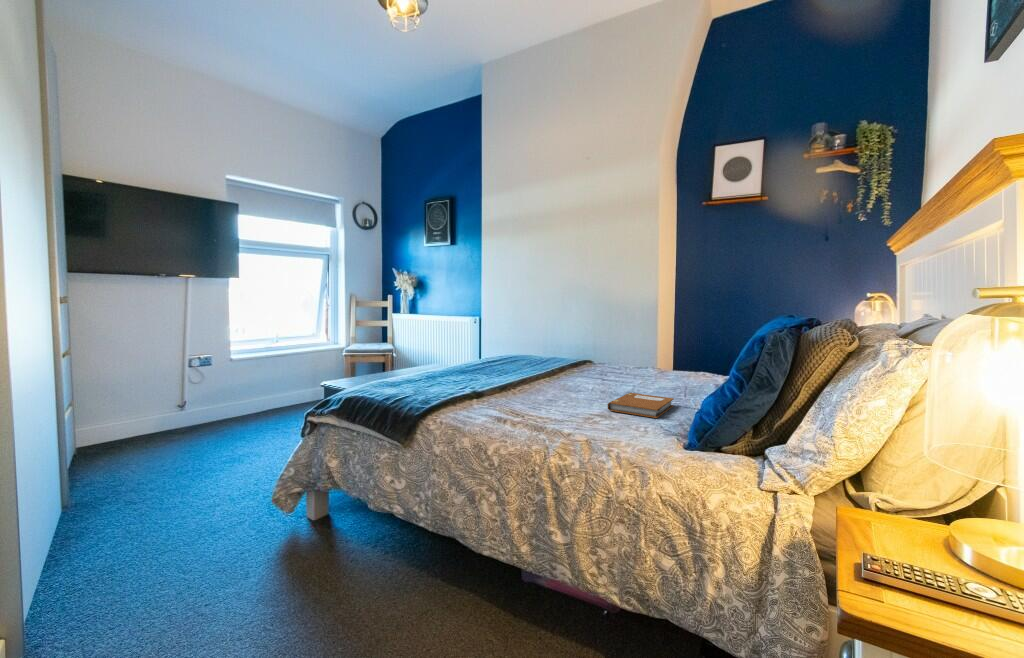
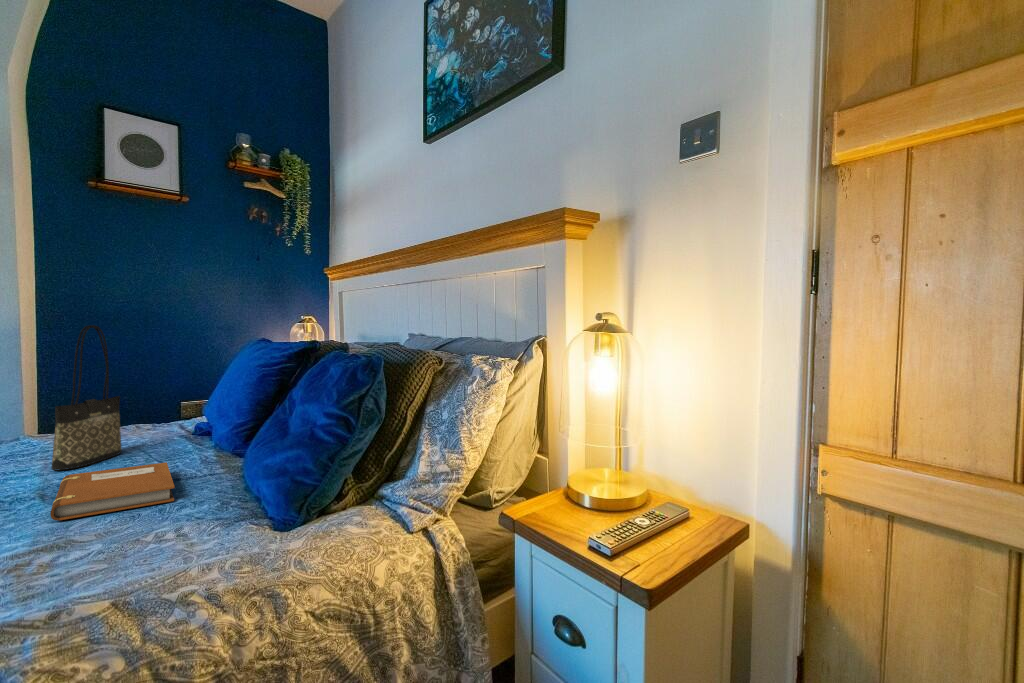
tote bag: none [636,310,674,392] -> present [51,325,122,470]

